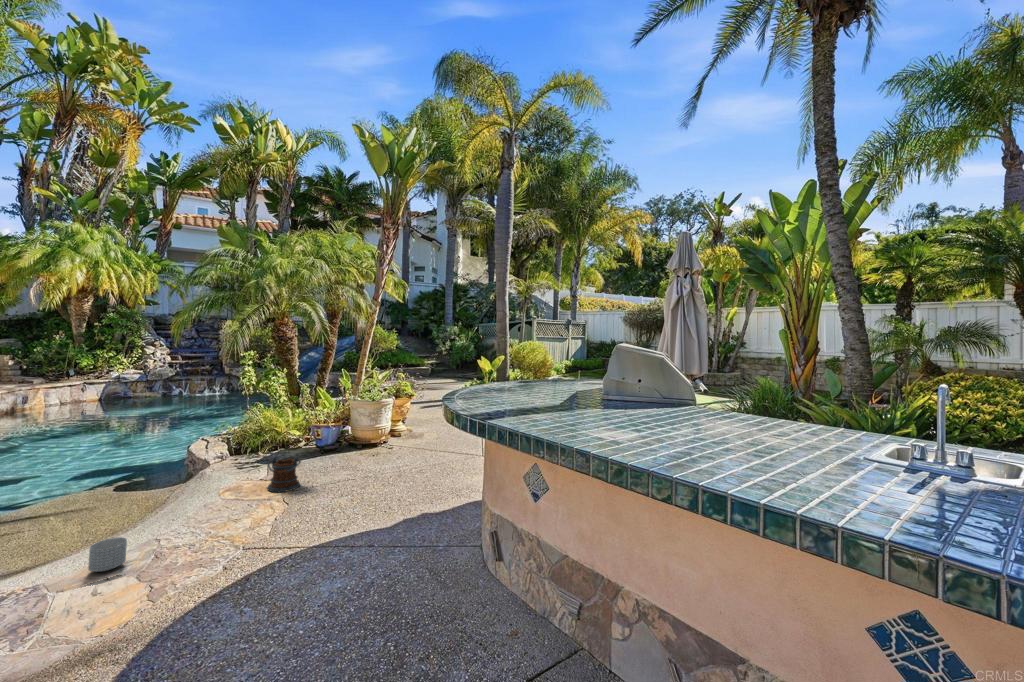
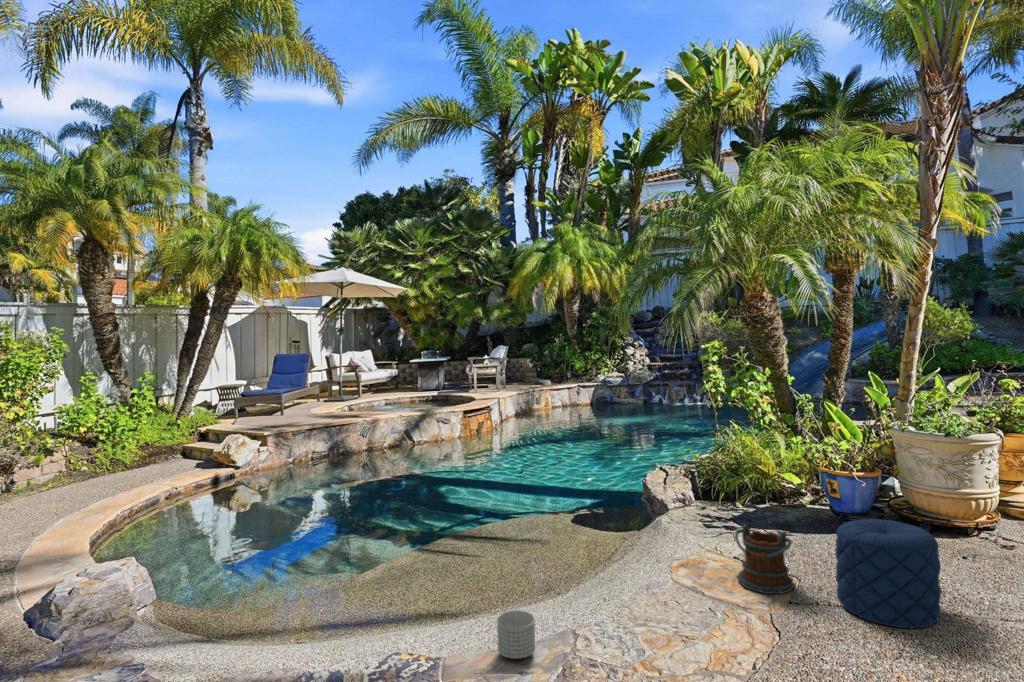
pouf: none [322,442,368,490] -> present [835,519,941,628]

